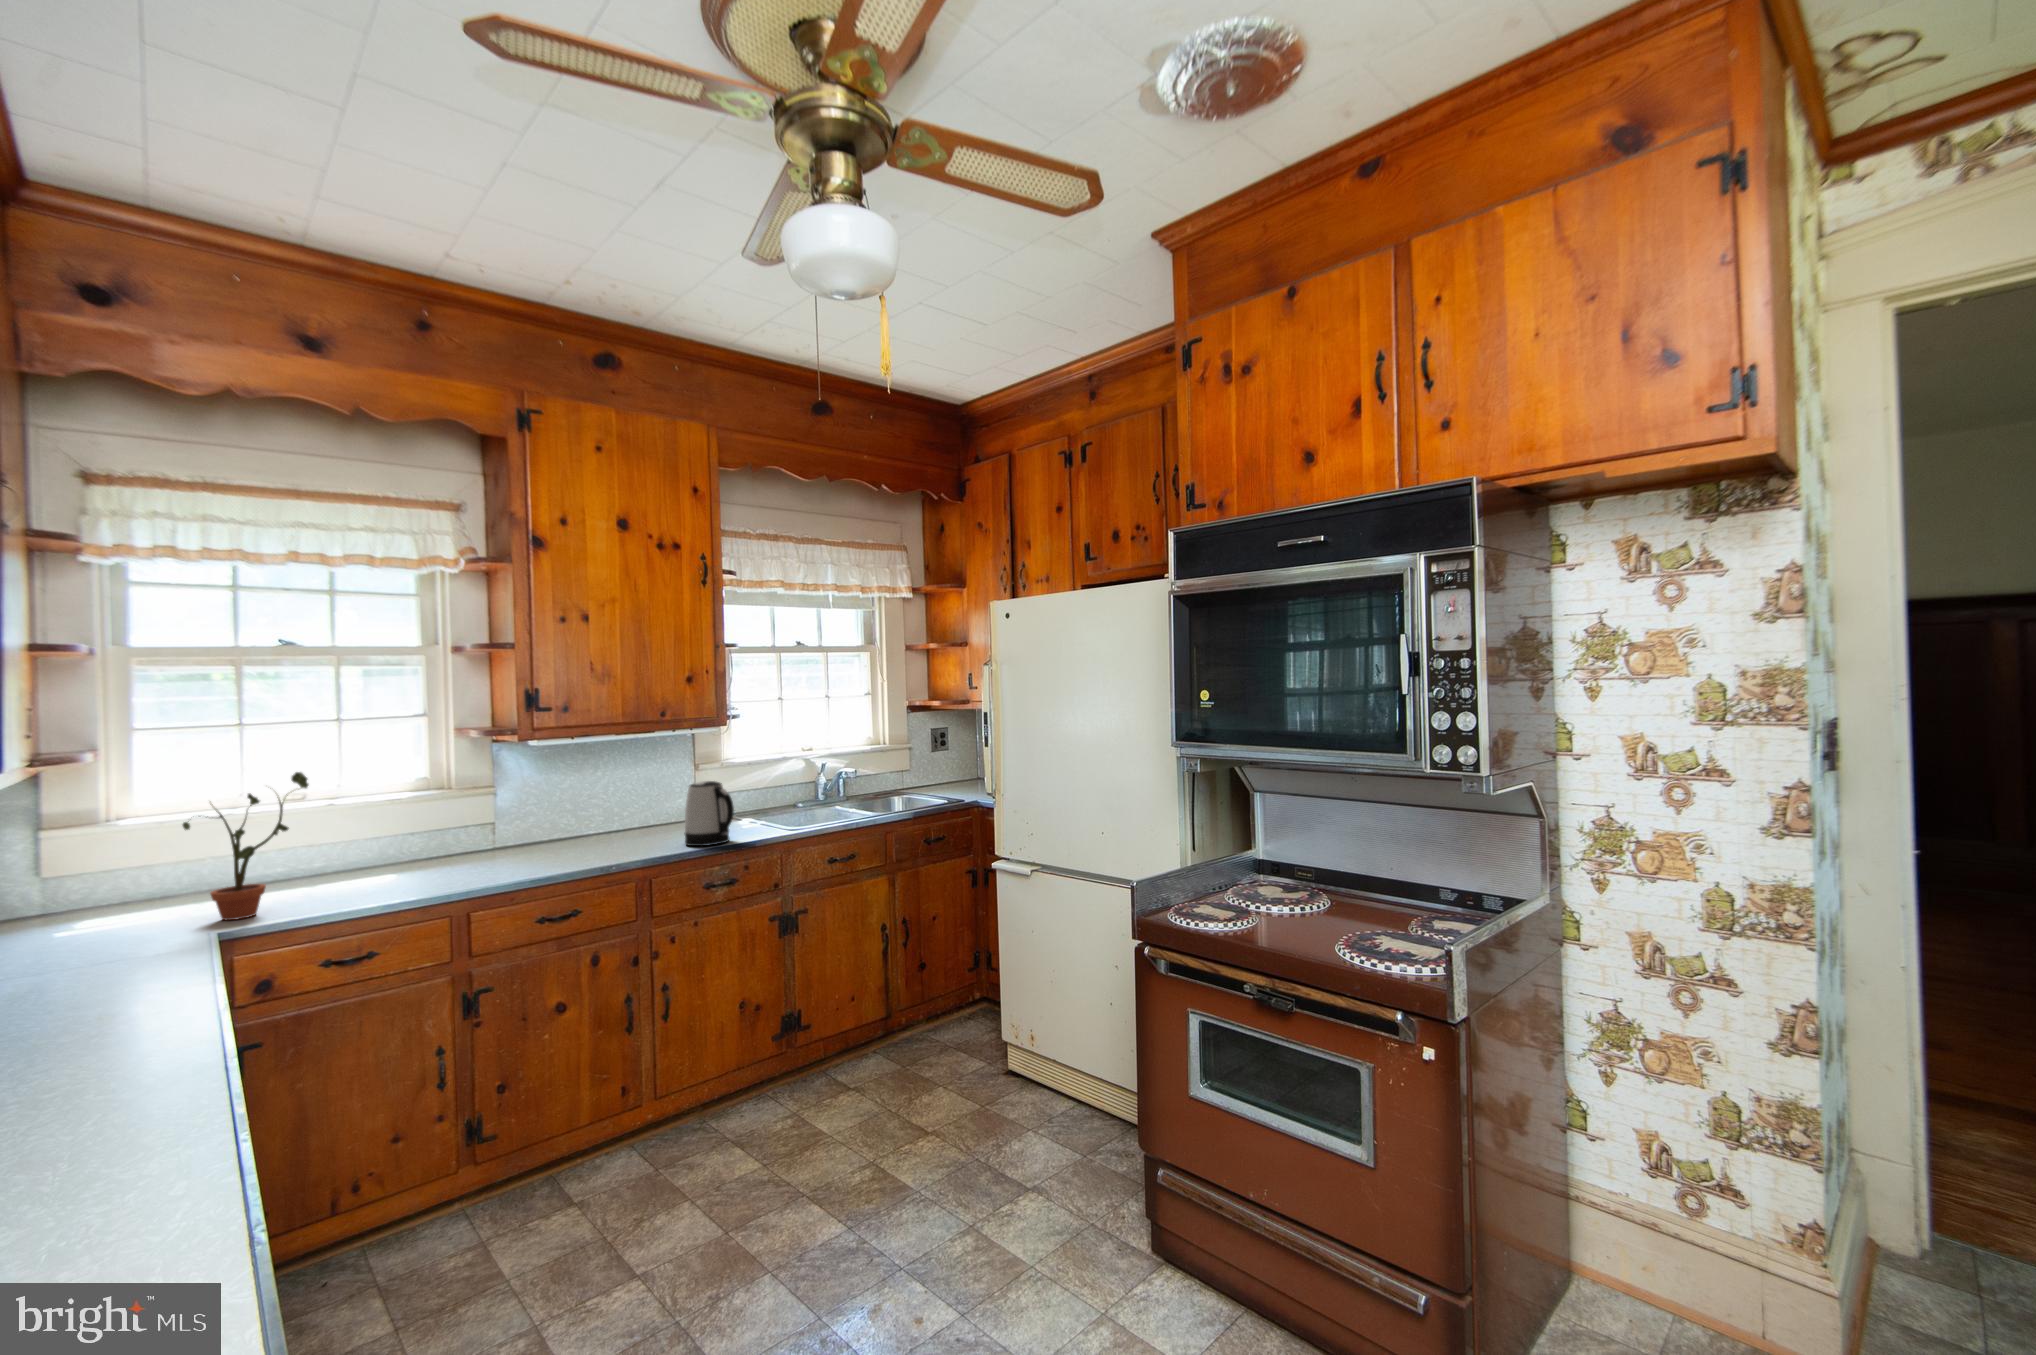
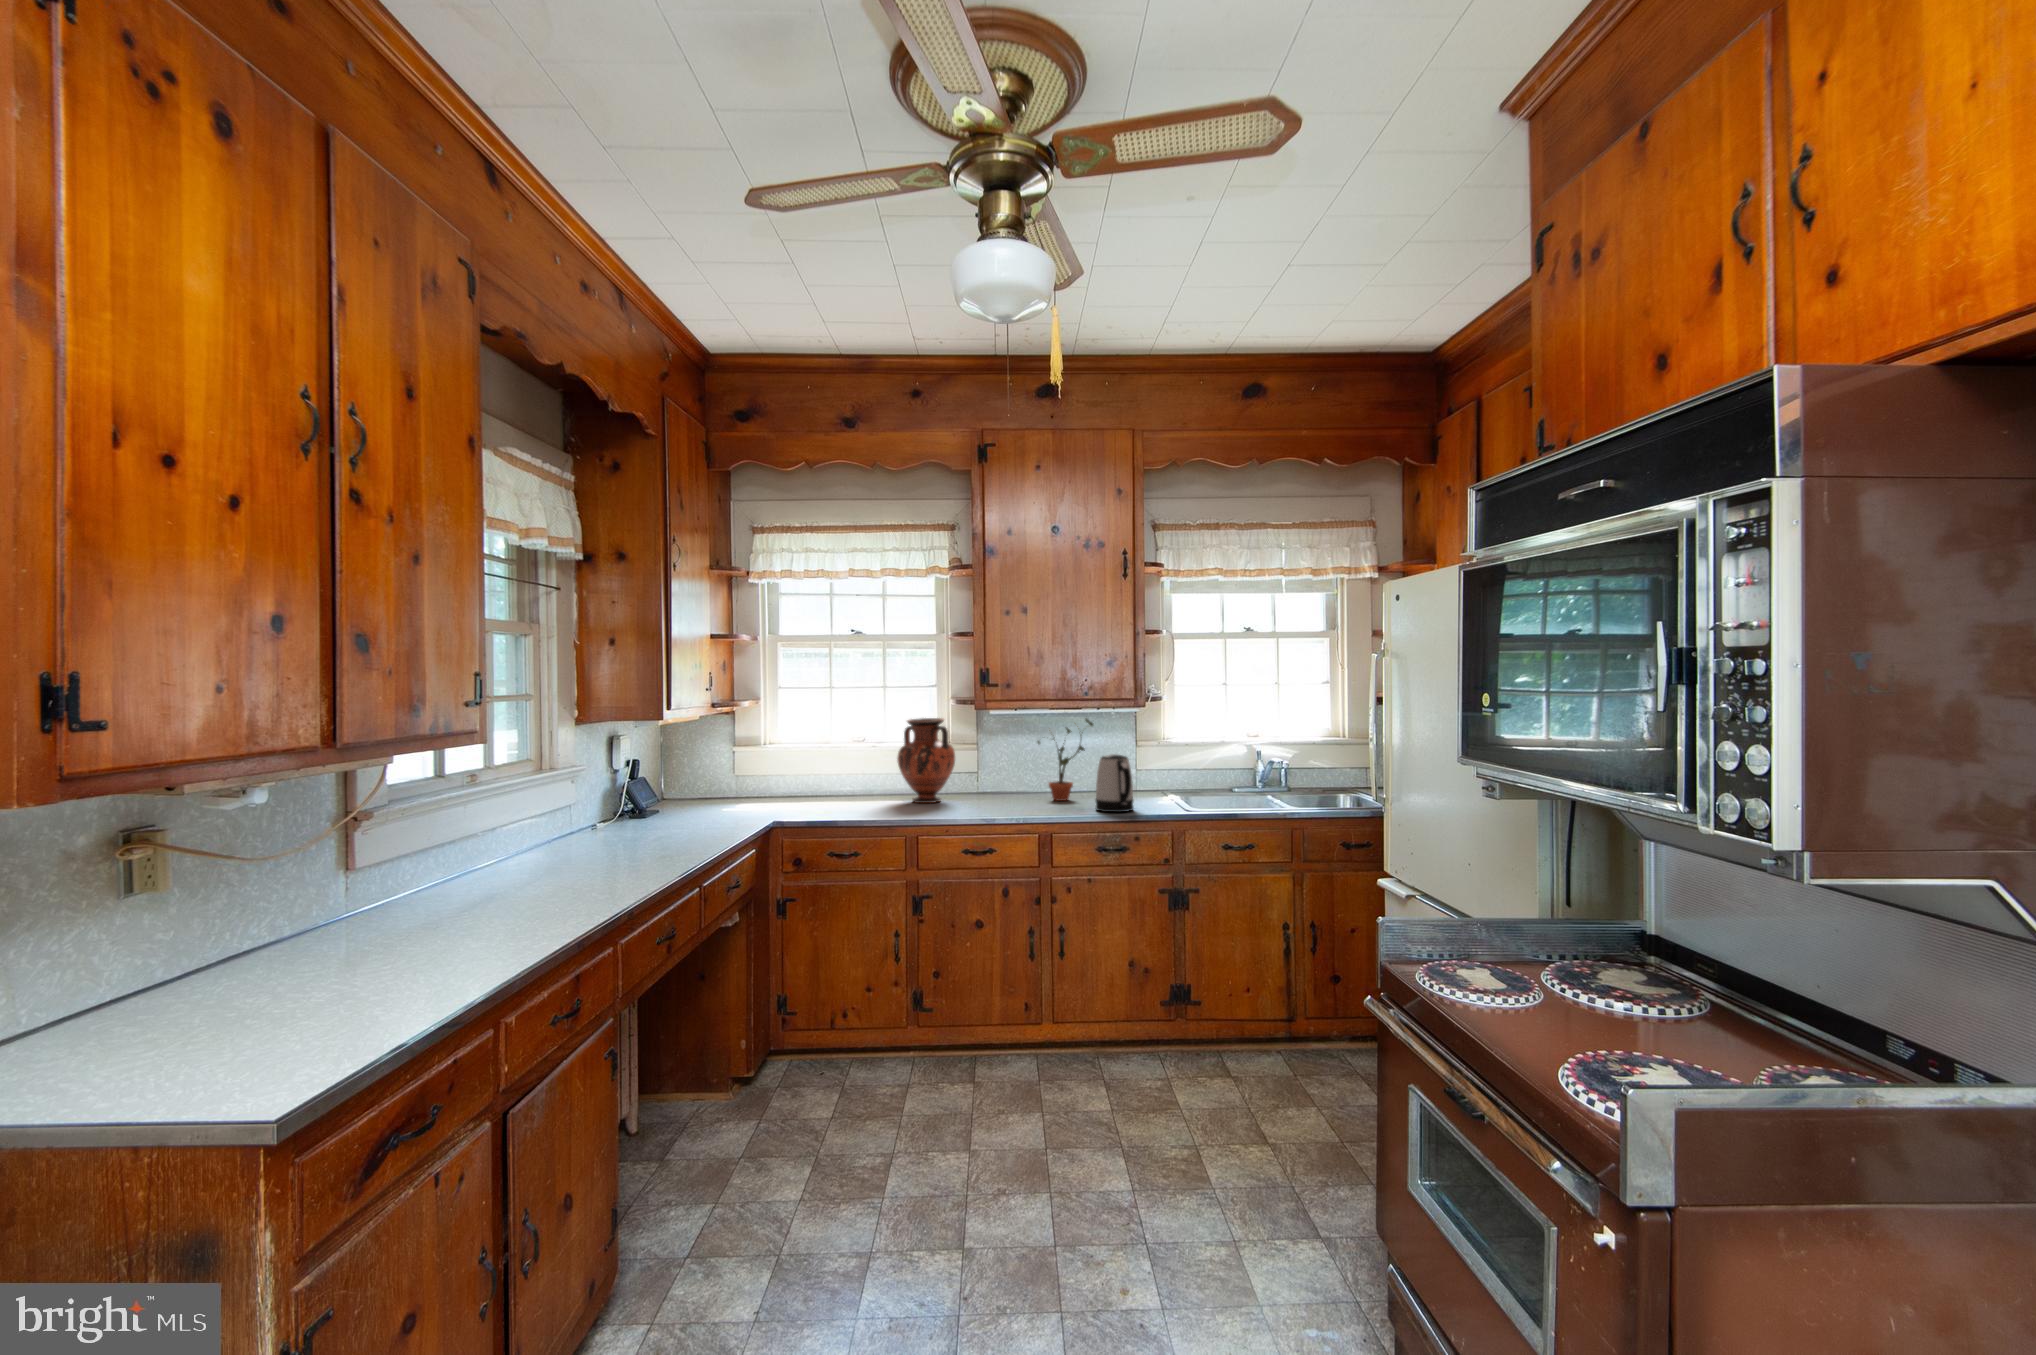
vase: none [388,757,480,873] -> present [897,718,955,803]
potted plant: present [183,772,308,920] -> present [1038,719,1093,801]

